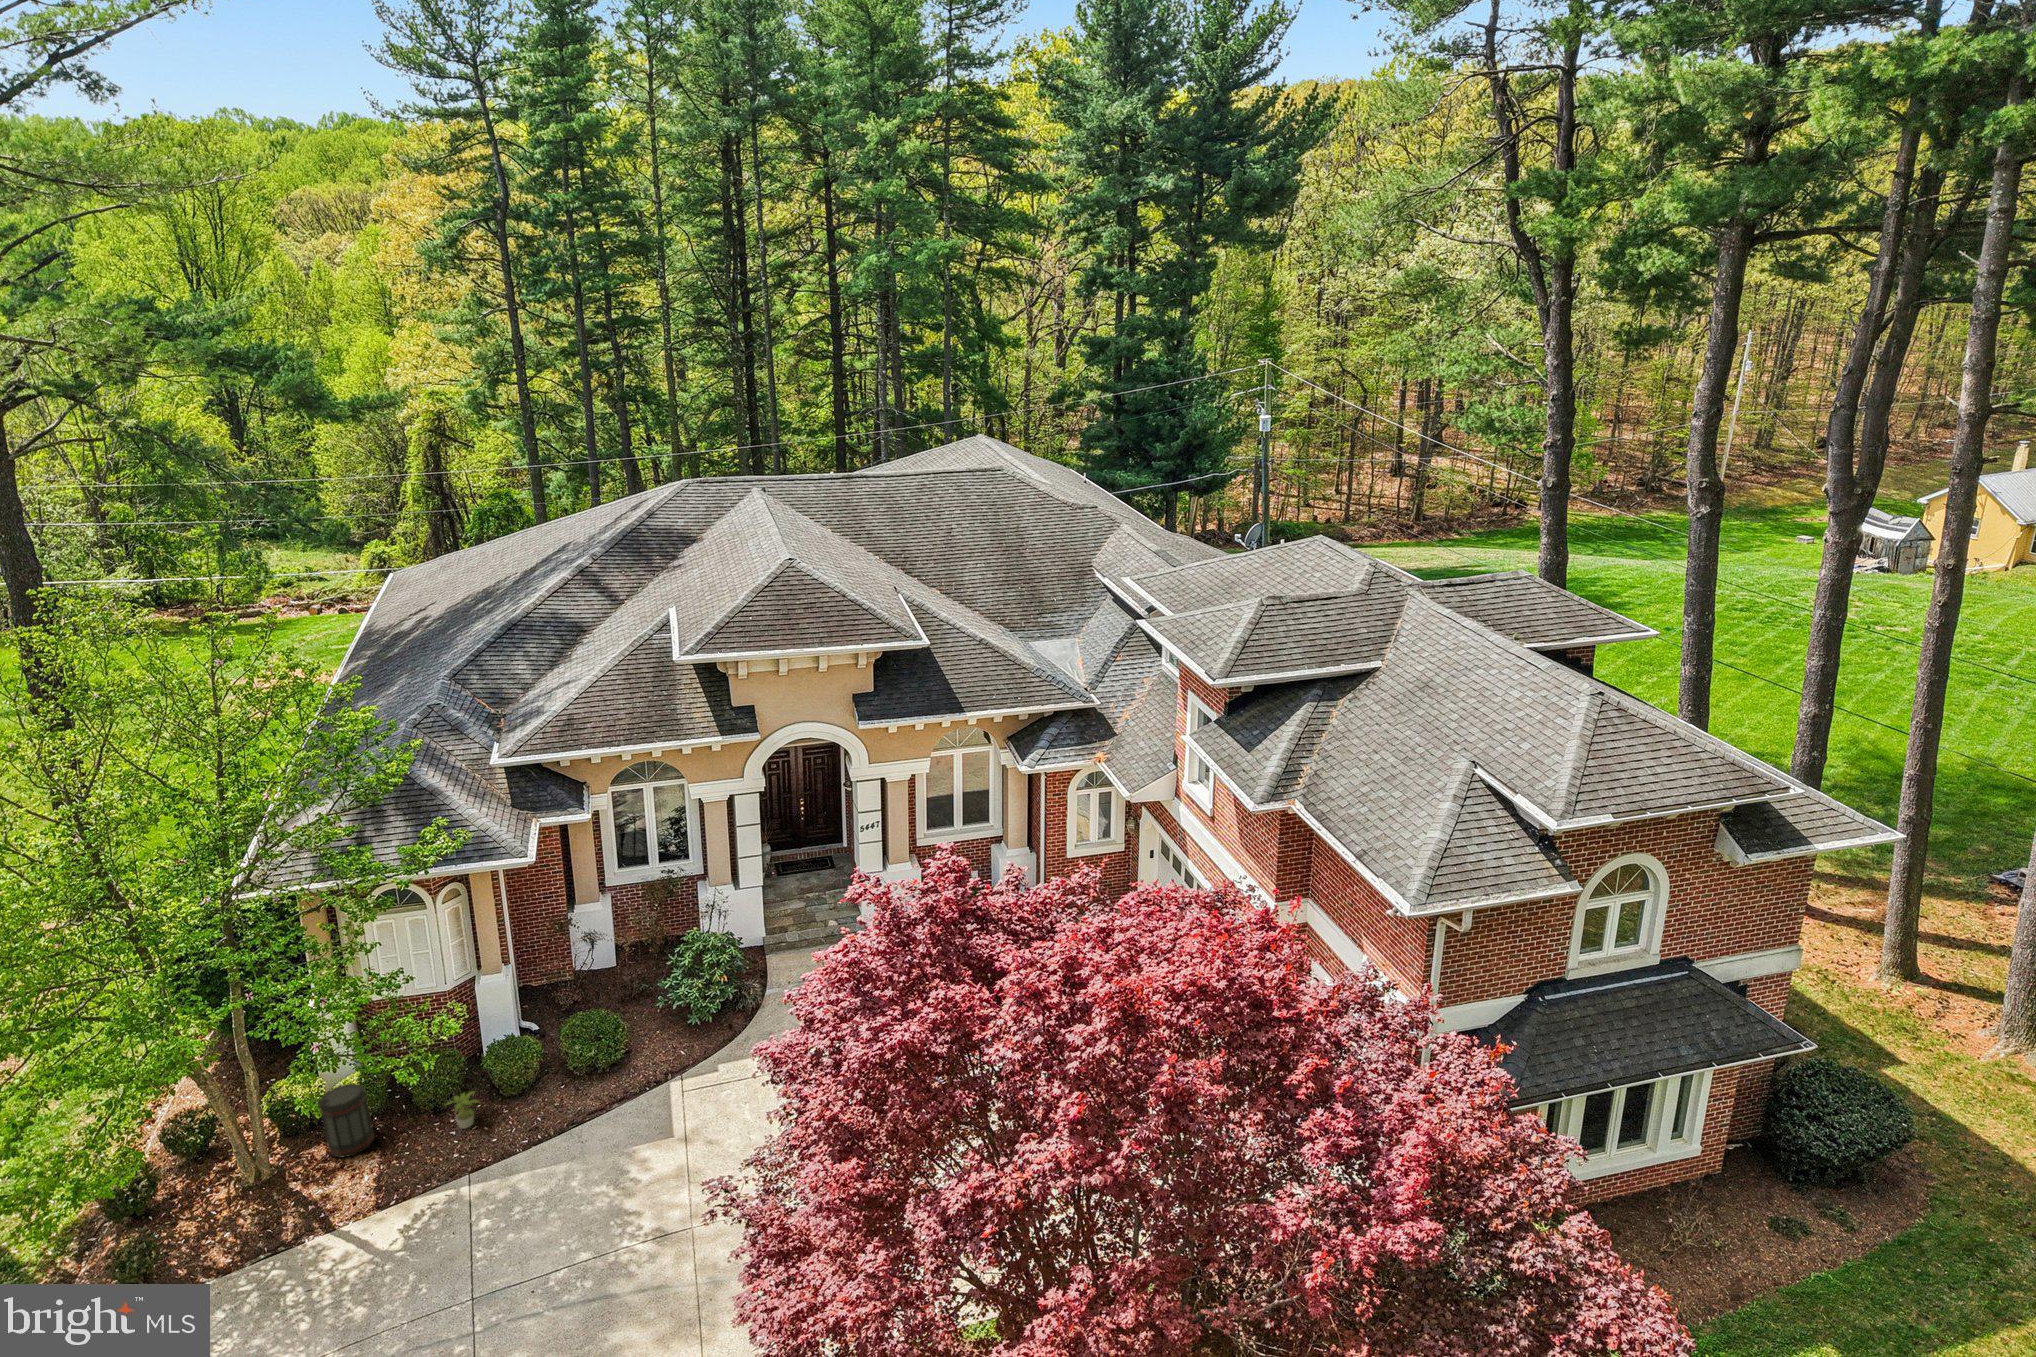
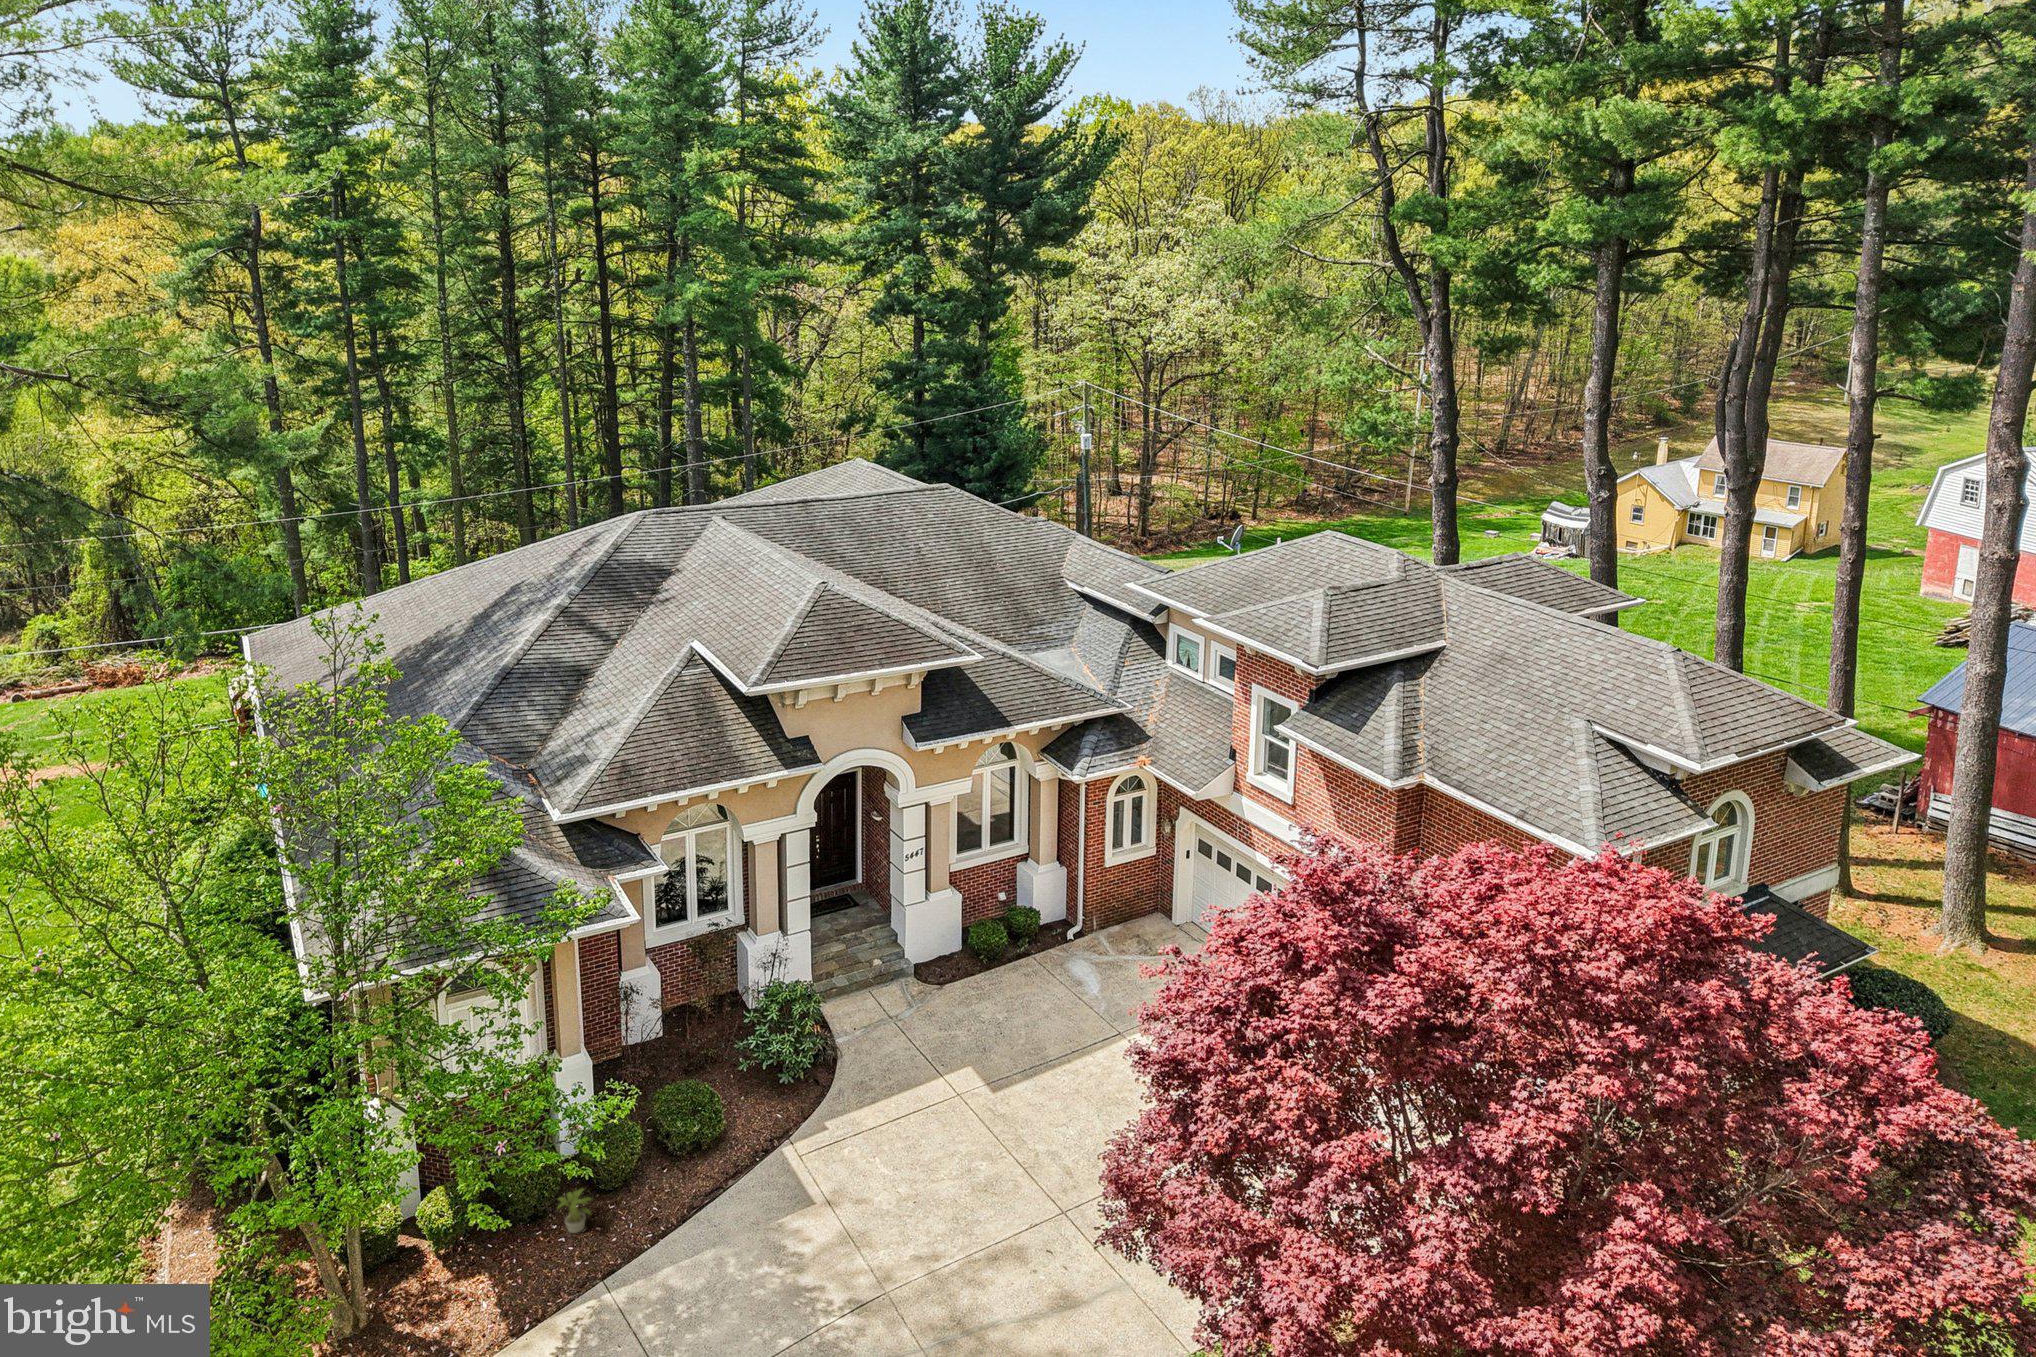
trash can: present [318,1083,375,1158] -> none [412,1200,474,1288]

